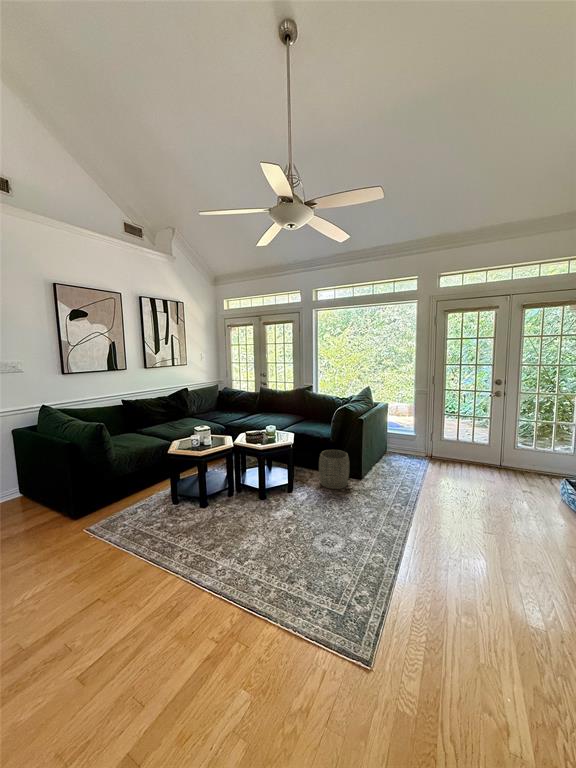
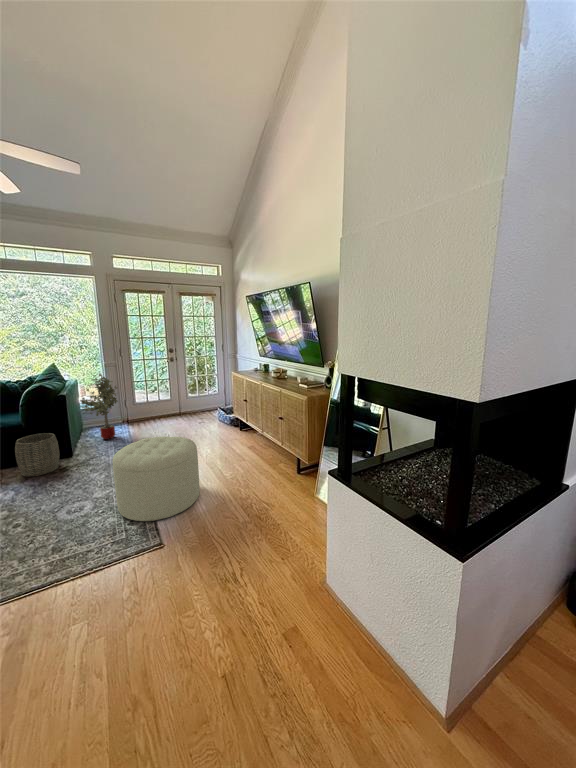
potted tree: none [381,401,419,473] -> present [80,374,117,440]
ottoman: none [356,499,467,630] -> present [112,437,200,521]

